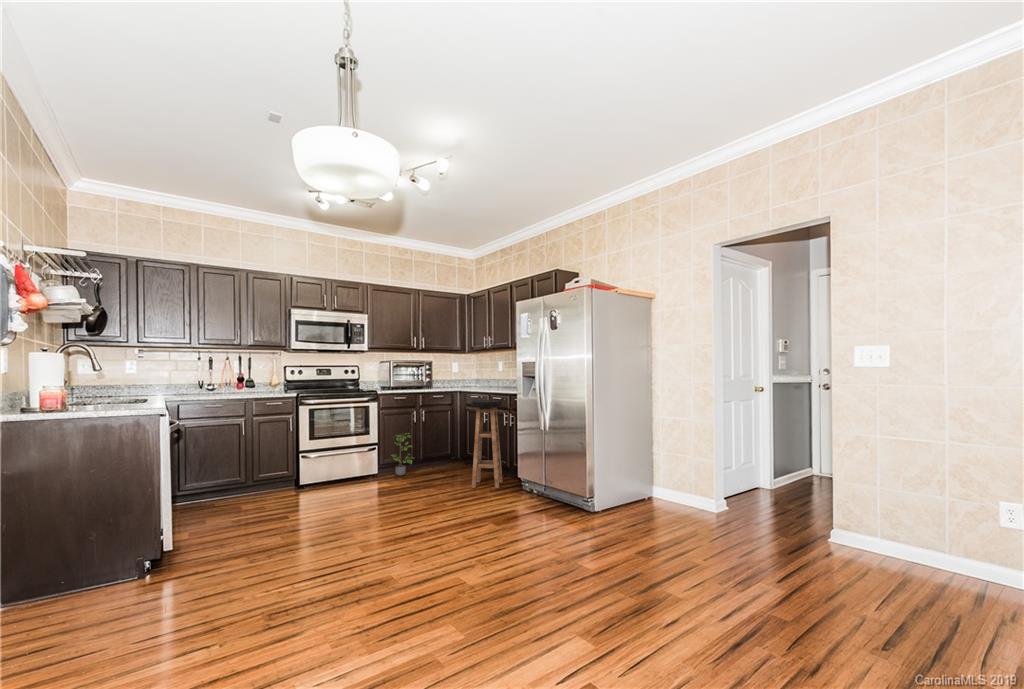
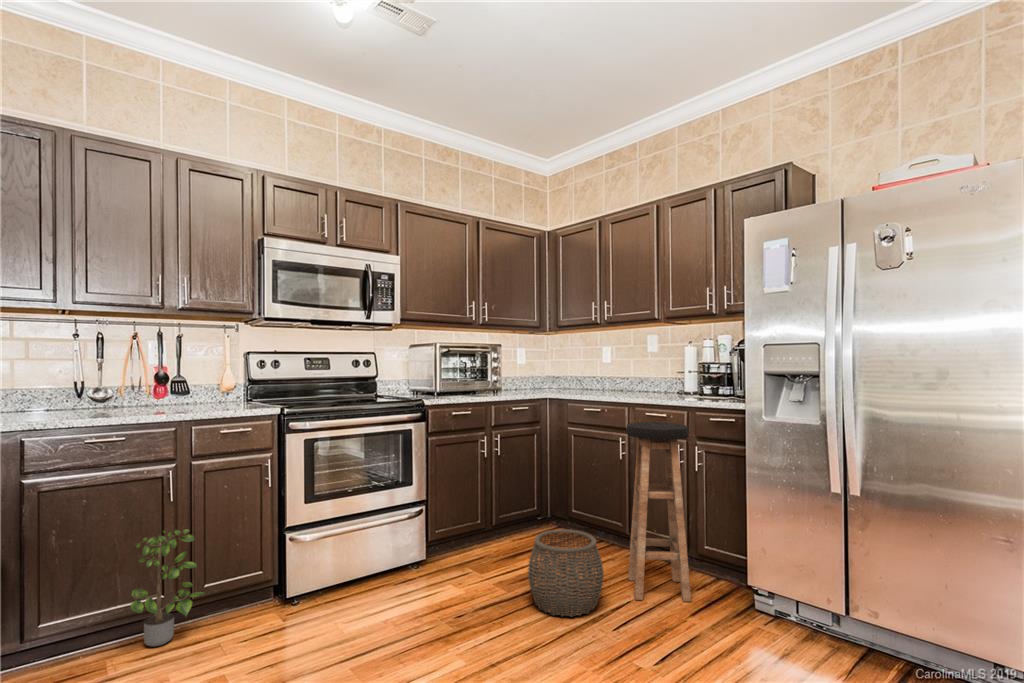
potted plant: present [391,433,413,476] -> present [131,530,204,646]
woven basket: none [416,454,454,493] -> present [528,529,604,617]

